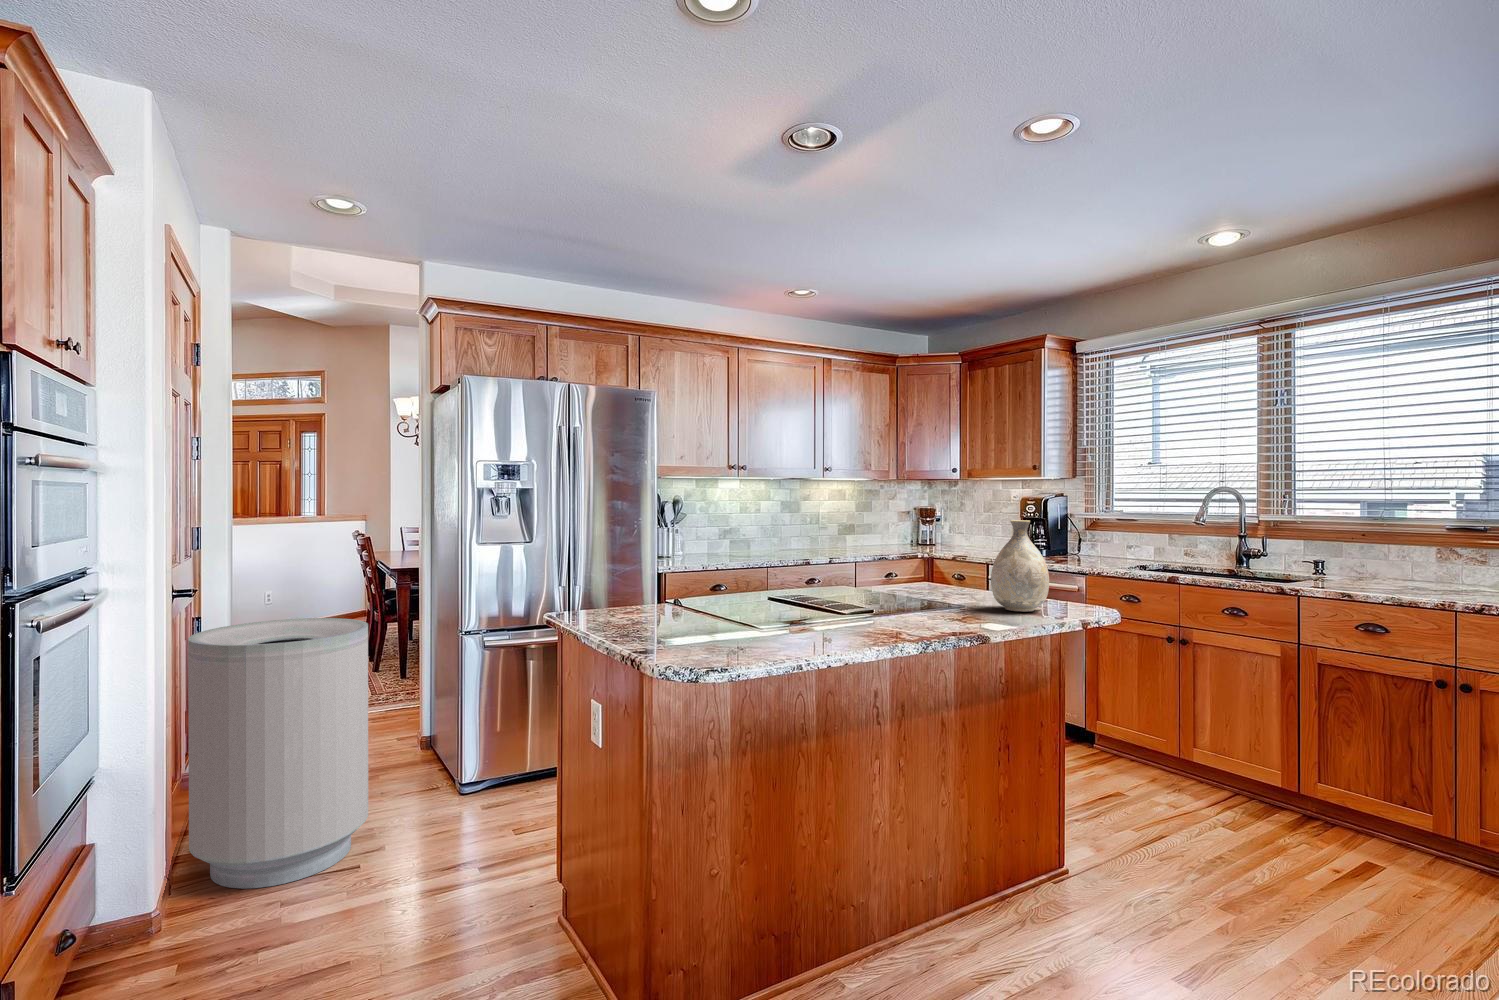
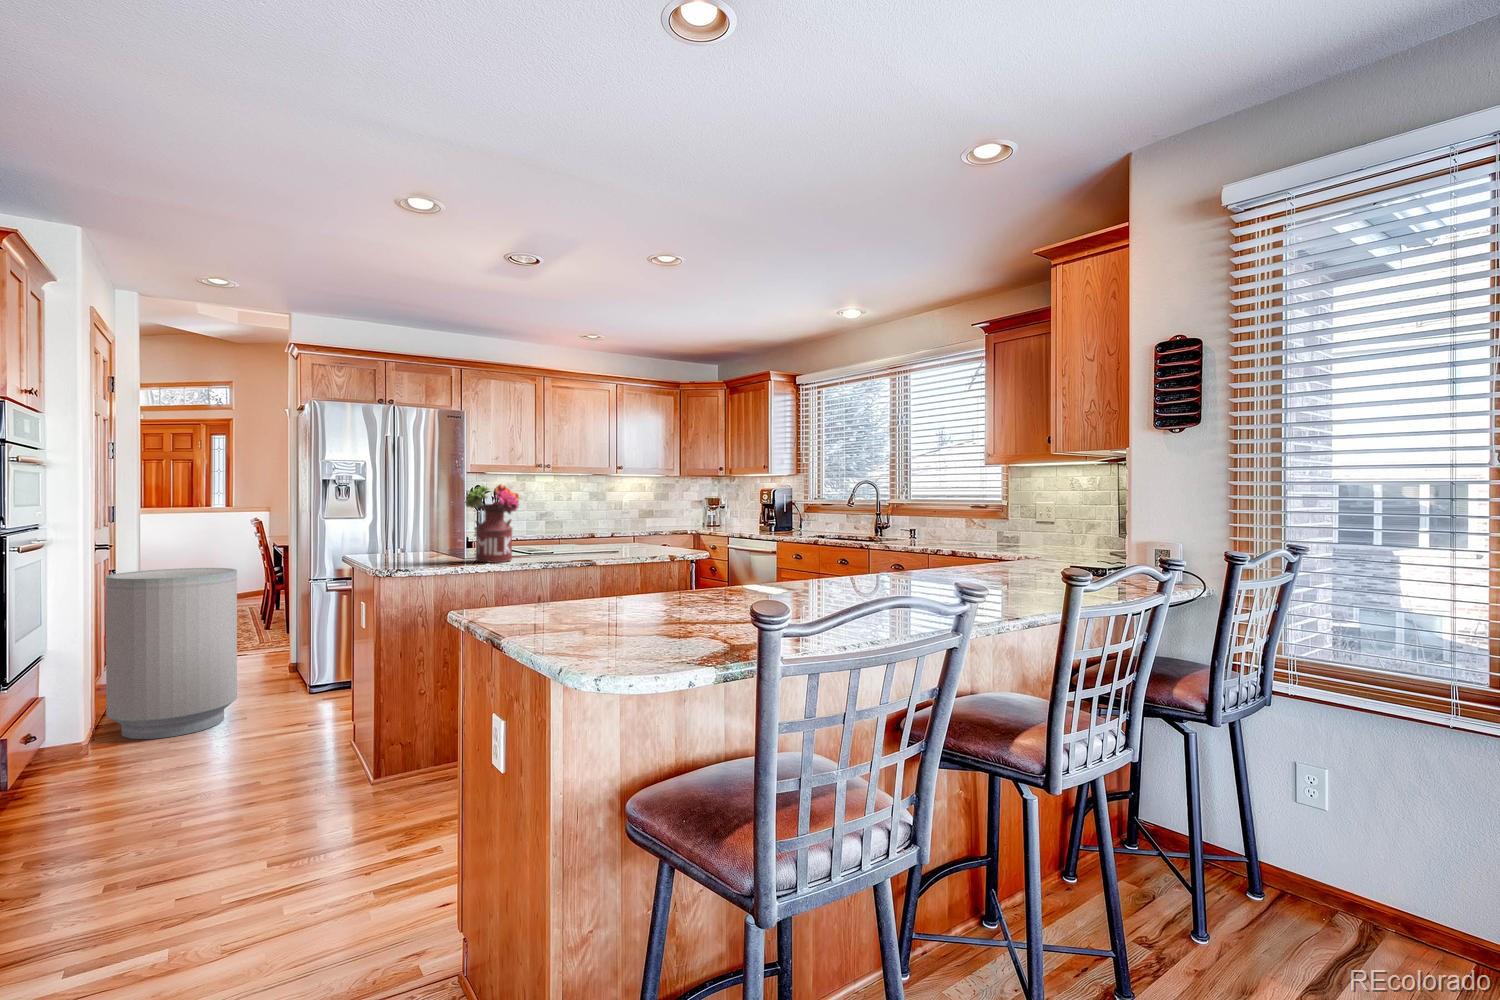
flower arrangement: none [769,500,865,639] -> present [465,484,520,563]
vase: present [991,520,1049,612] -> none [633,498,667,553]

